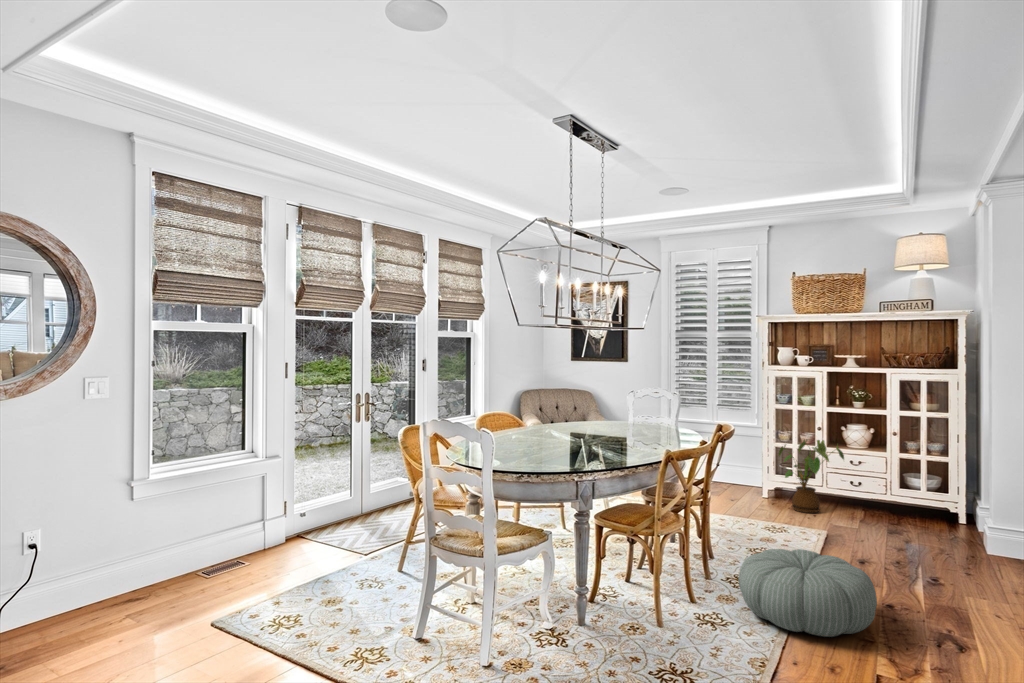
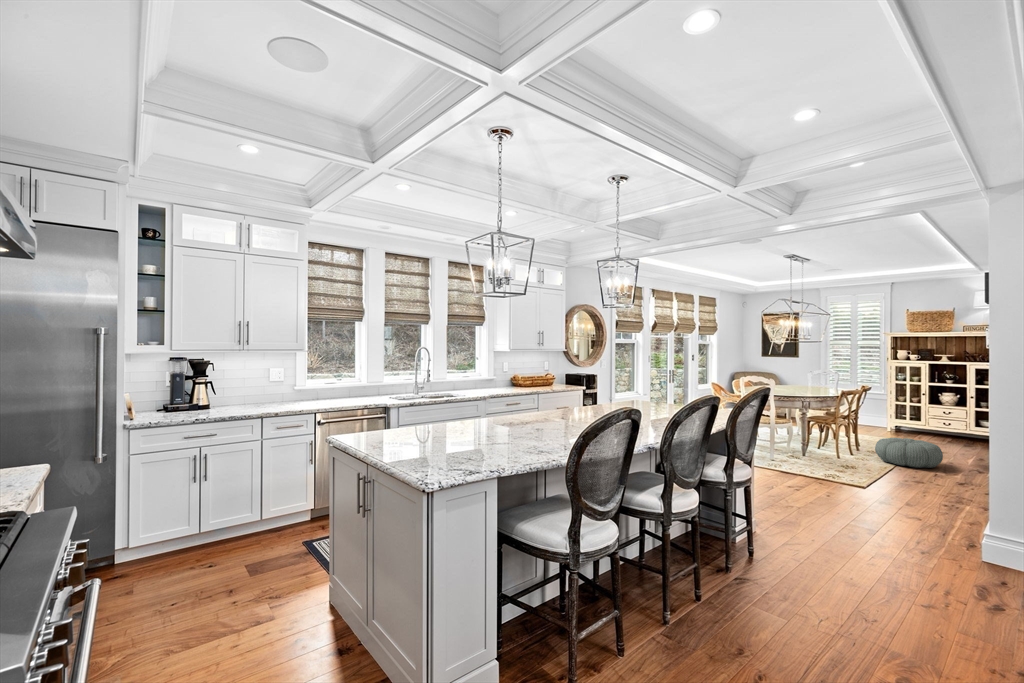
house plant: present [778,440,844,513] -> none [897,399,939,438]

